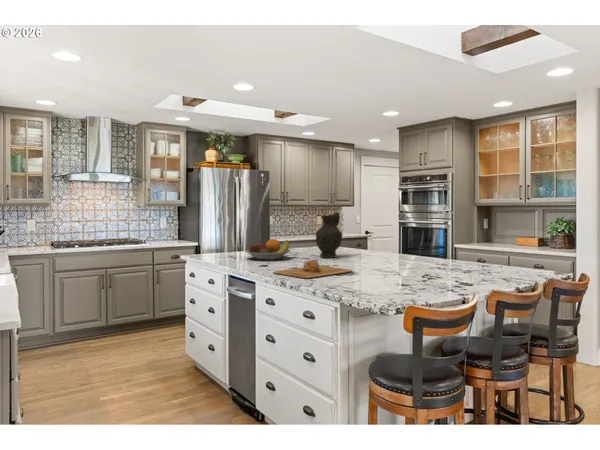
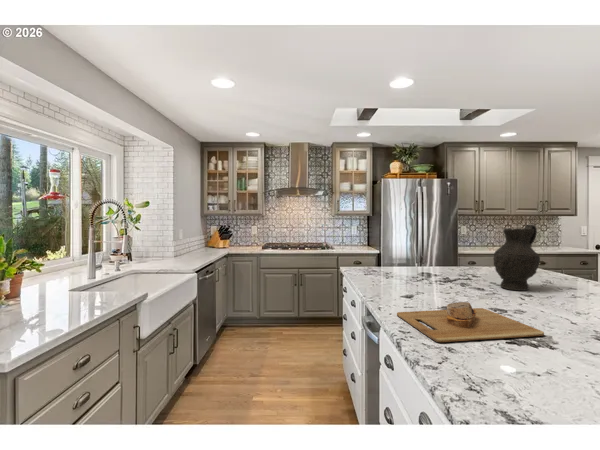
fruit bowl: present [245,239,290,260] -> none [393,258,454,284]

